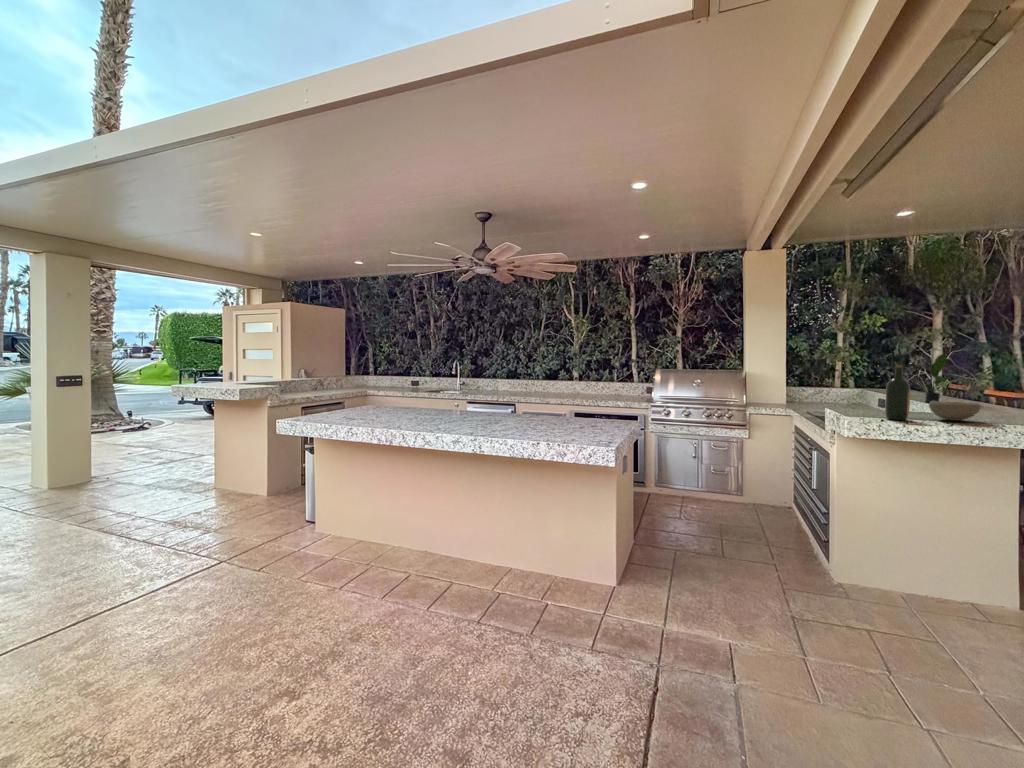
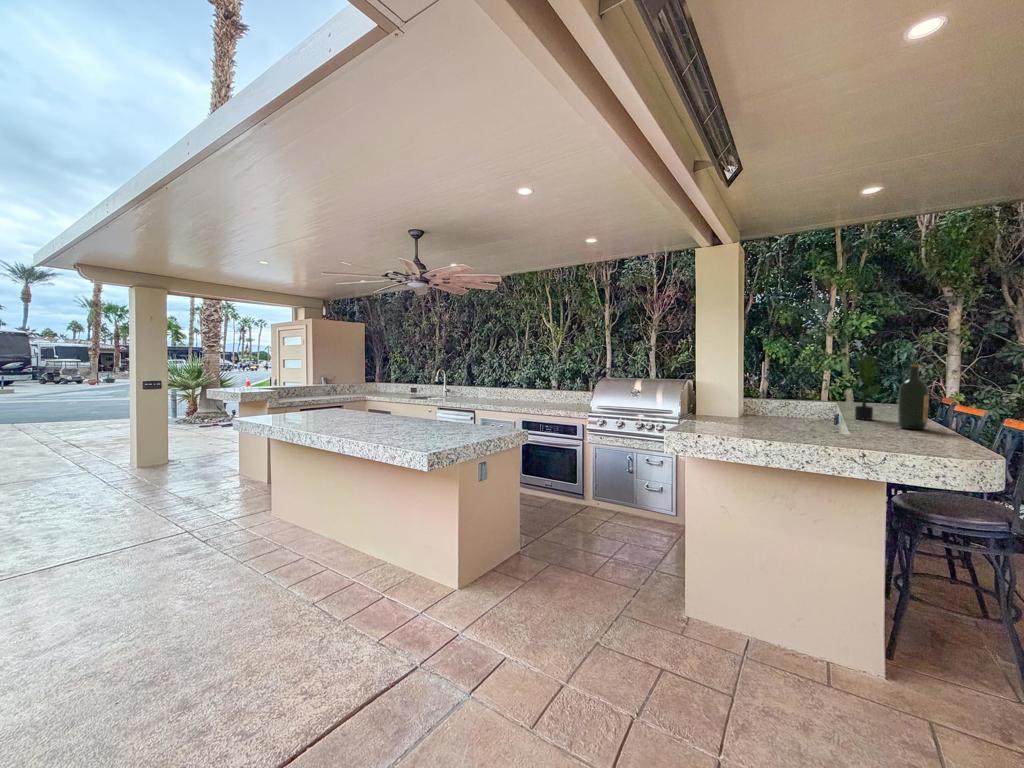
wine bottle: present [885,365,910,420] -> present [898,364,929,429]
bowl: present [929,401,981,421] -> none [756,411,816,438]

